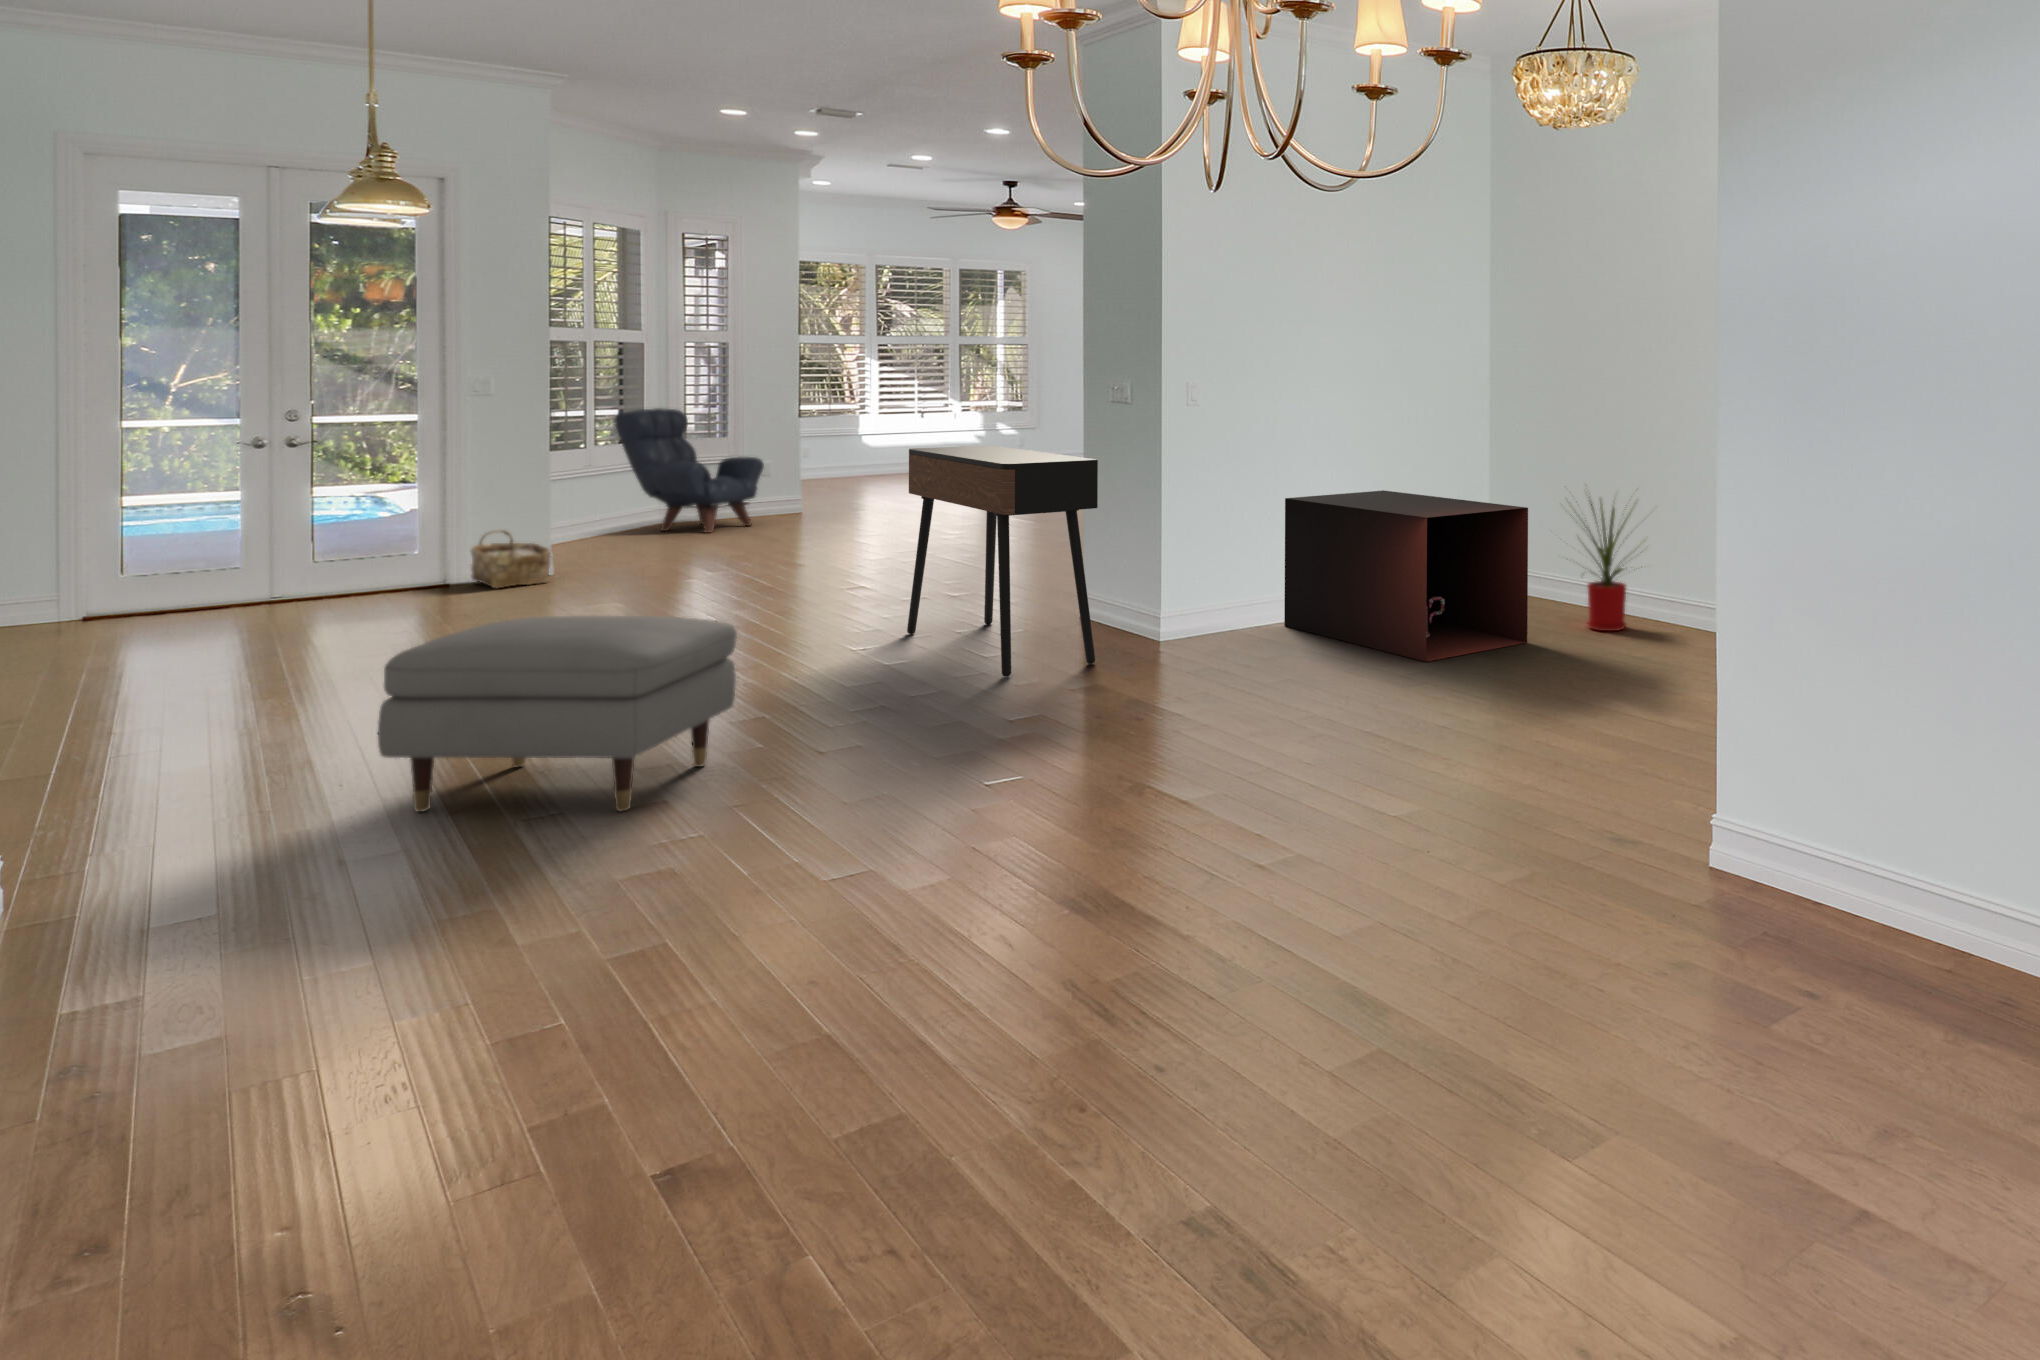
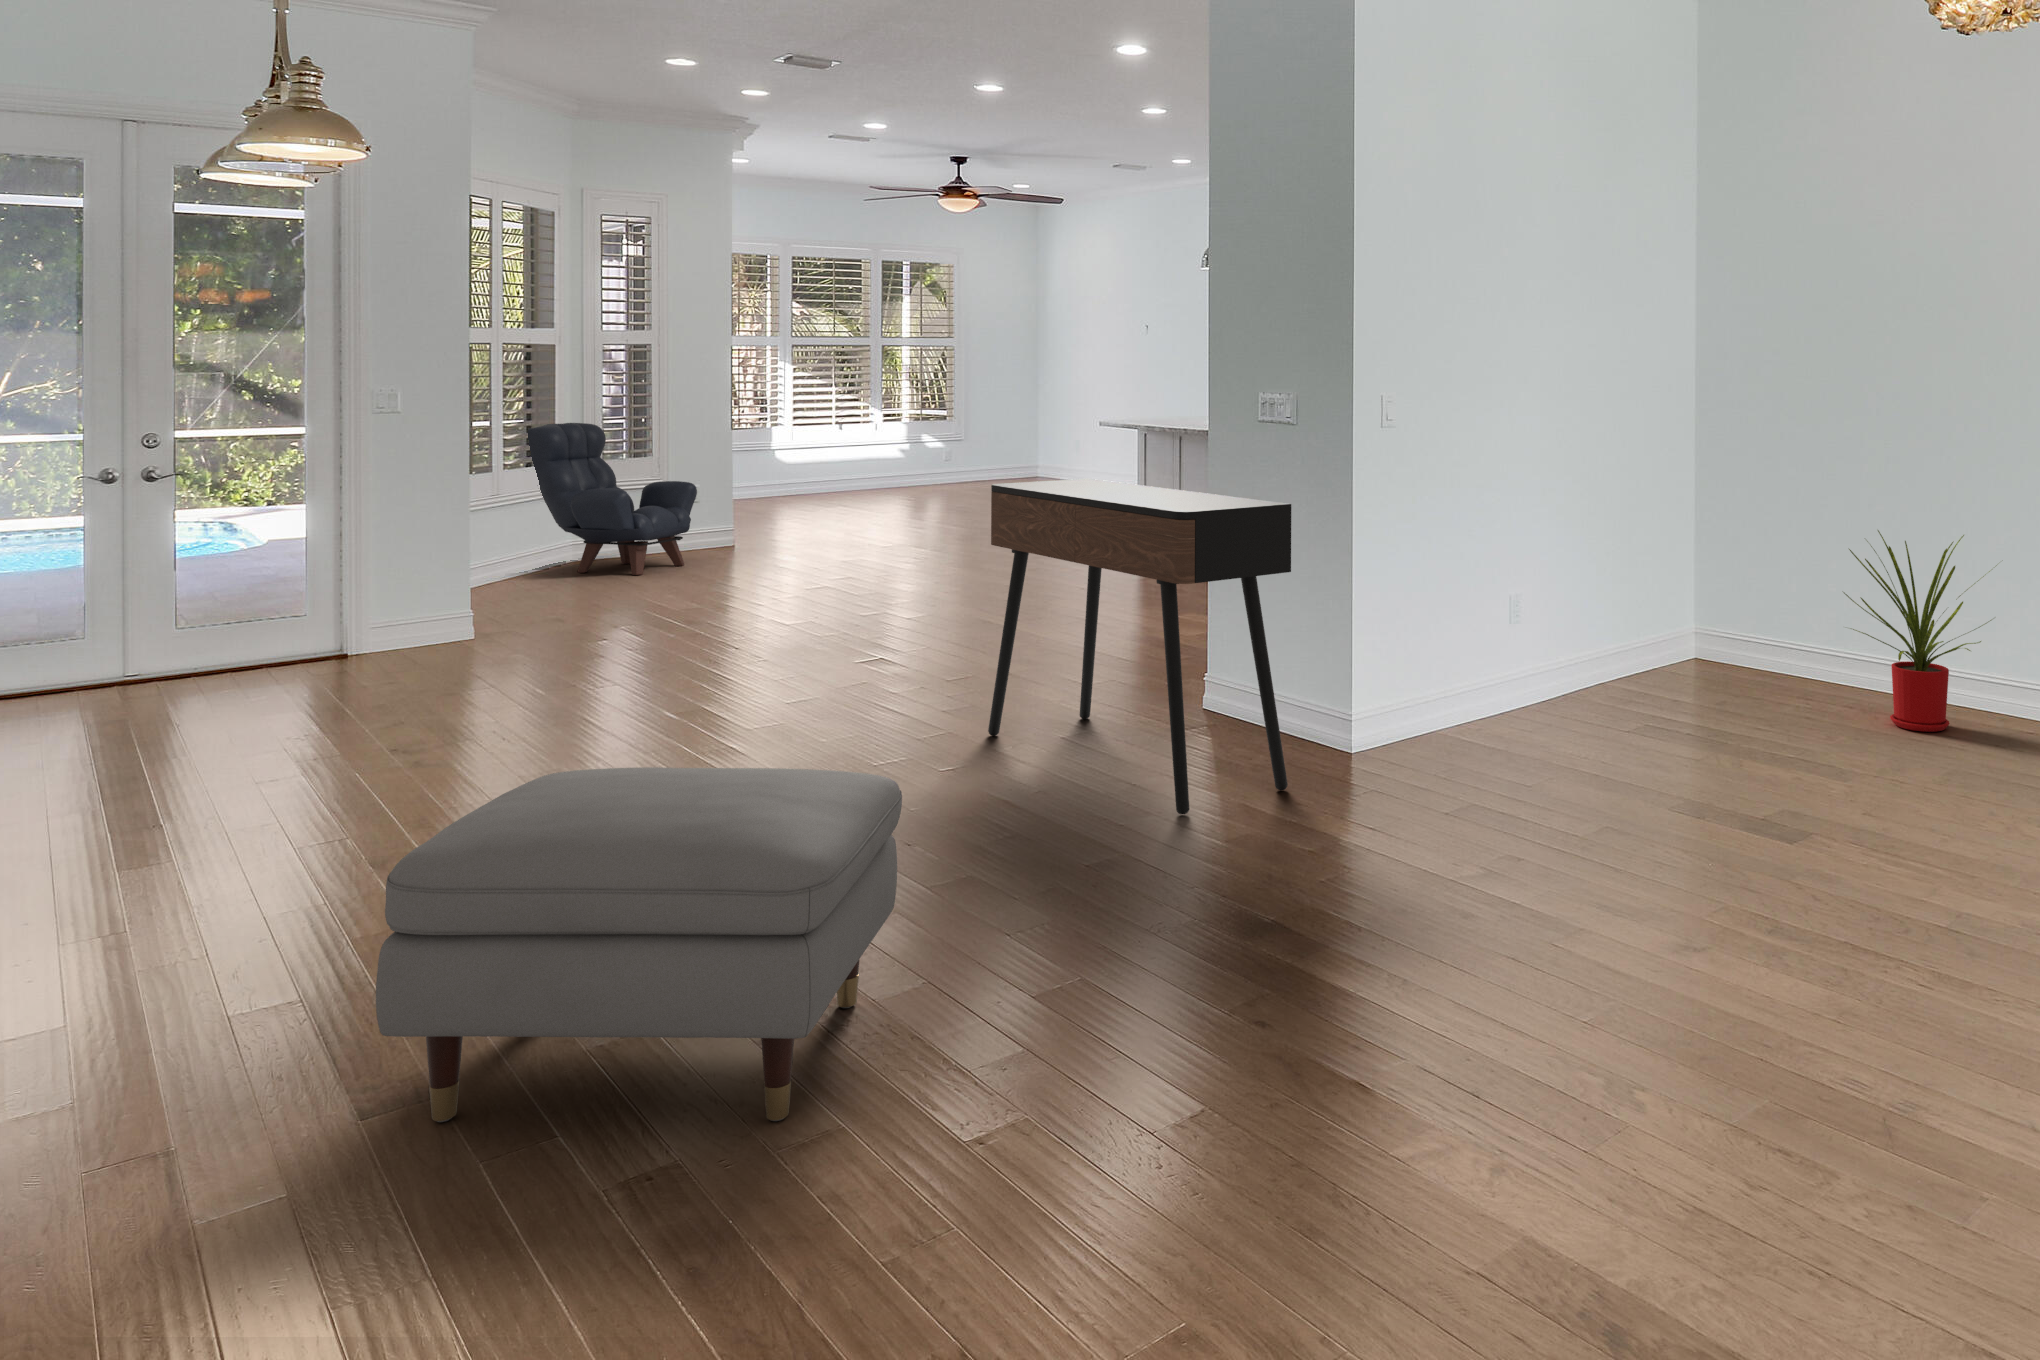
storage cabinet: present [1284,490,1528,662] -> none [1483,537,1844,787]
woven basket: present [471,530,551,588] -> none [374,581,475,659]

